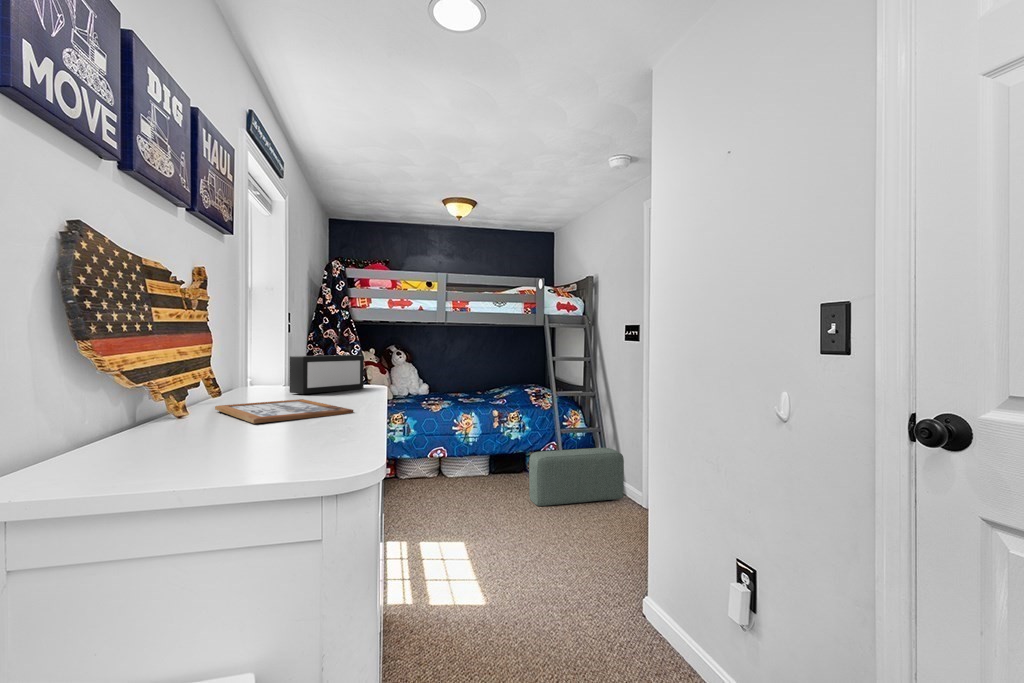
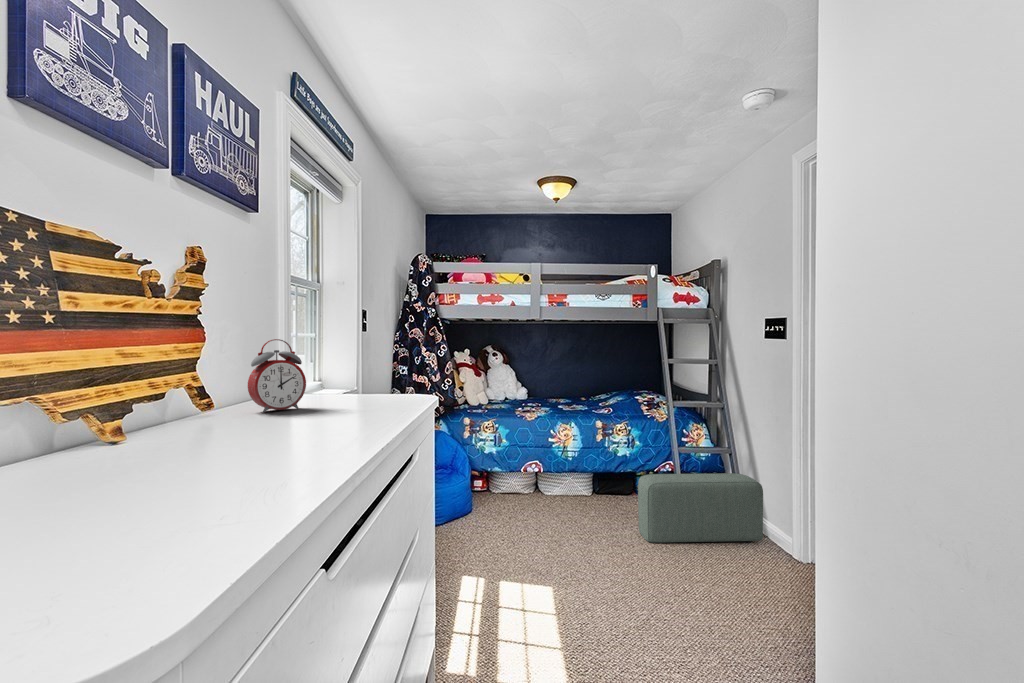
alarm clock: none [239,341,286,399] -> present [248,339,306,412]
speaker: present [289,355,364,394] -> none [316,357,409,406]
picture frame: present [215,399,353,424] -> none [174,416,336,459]

